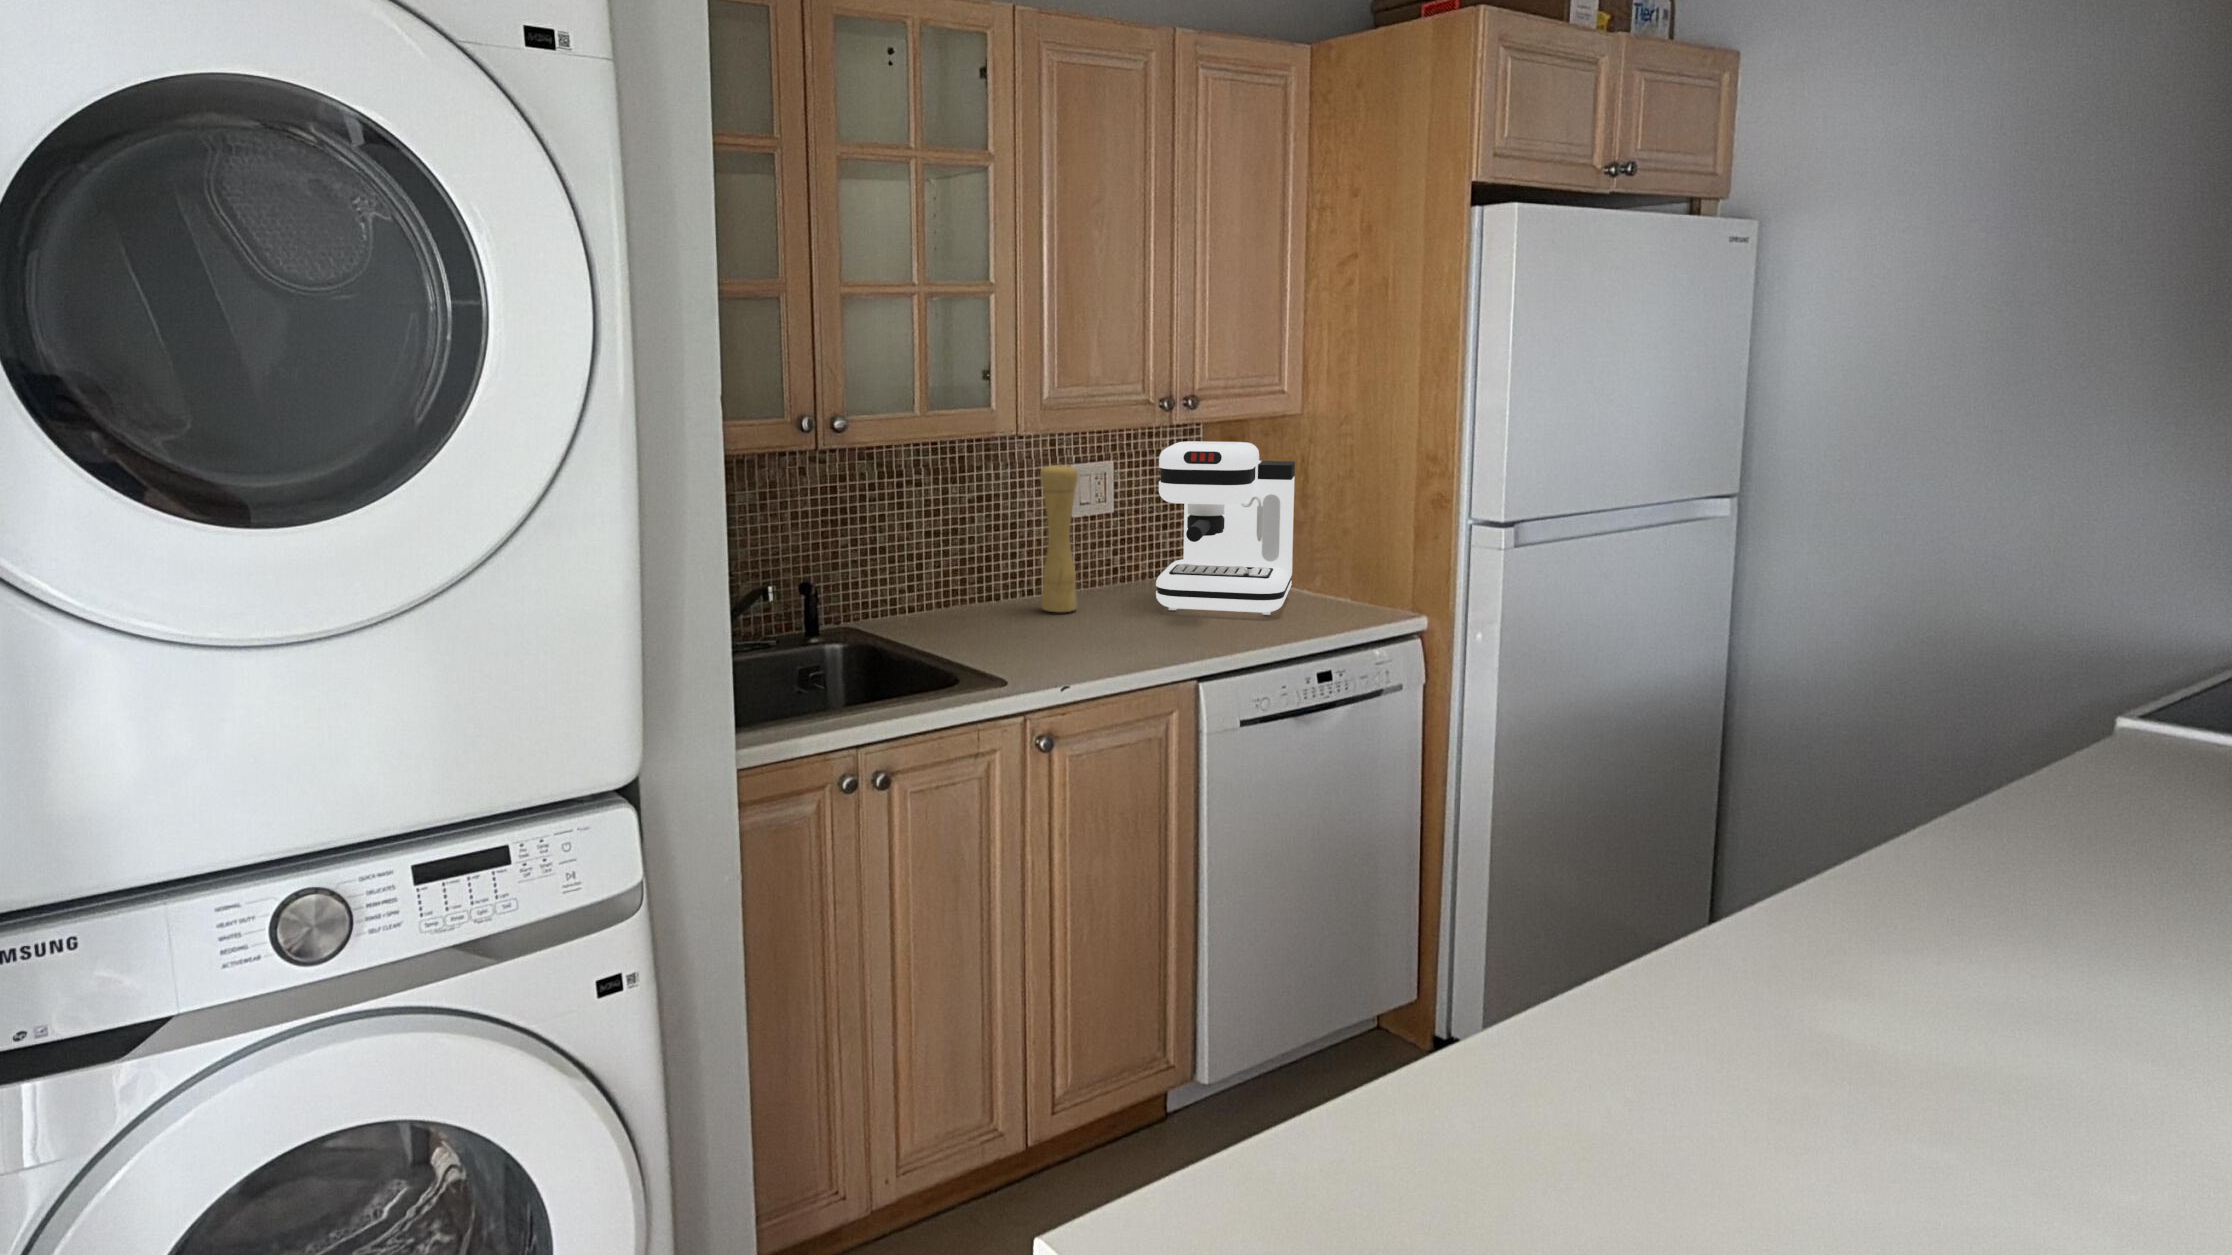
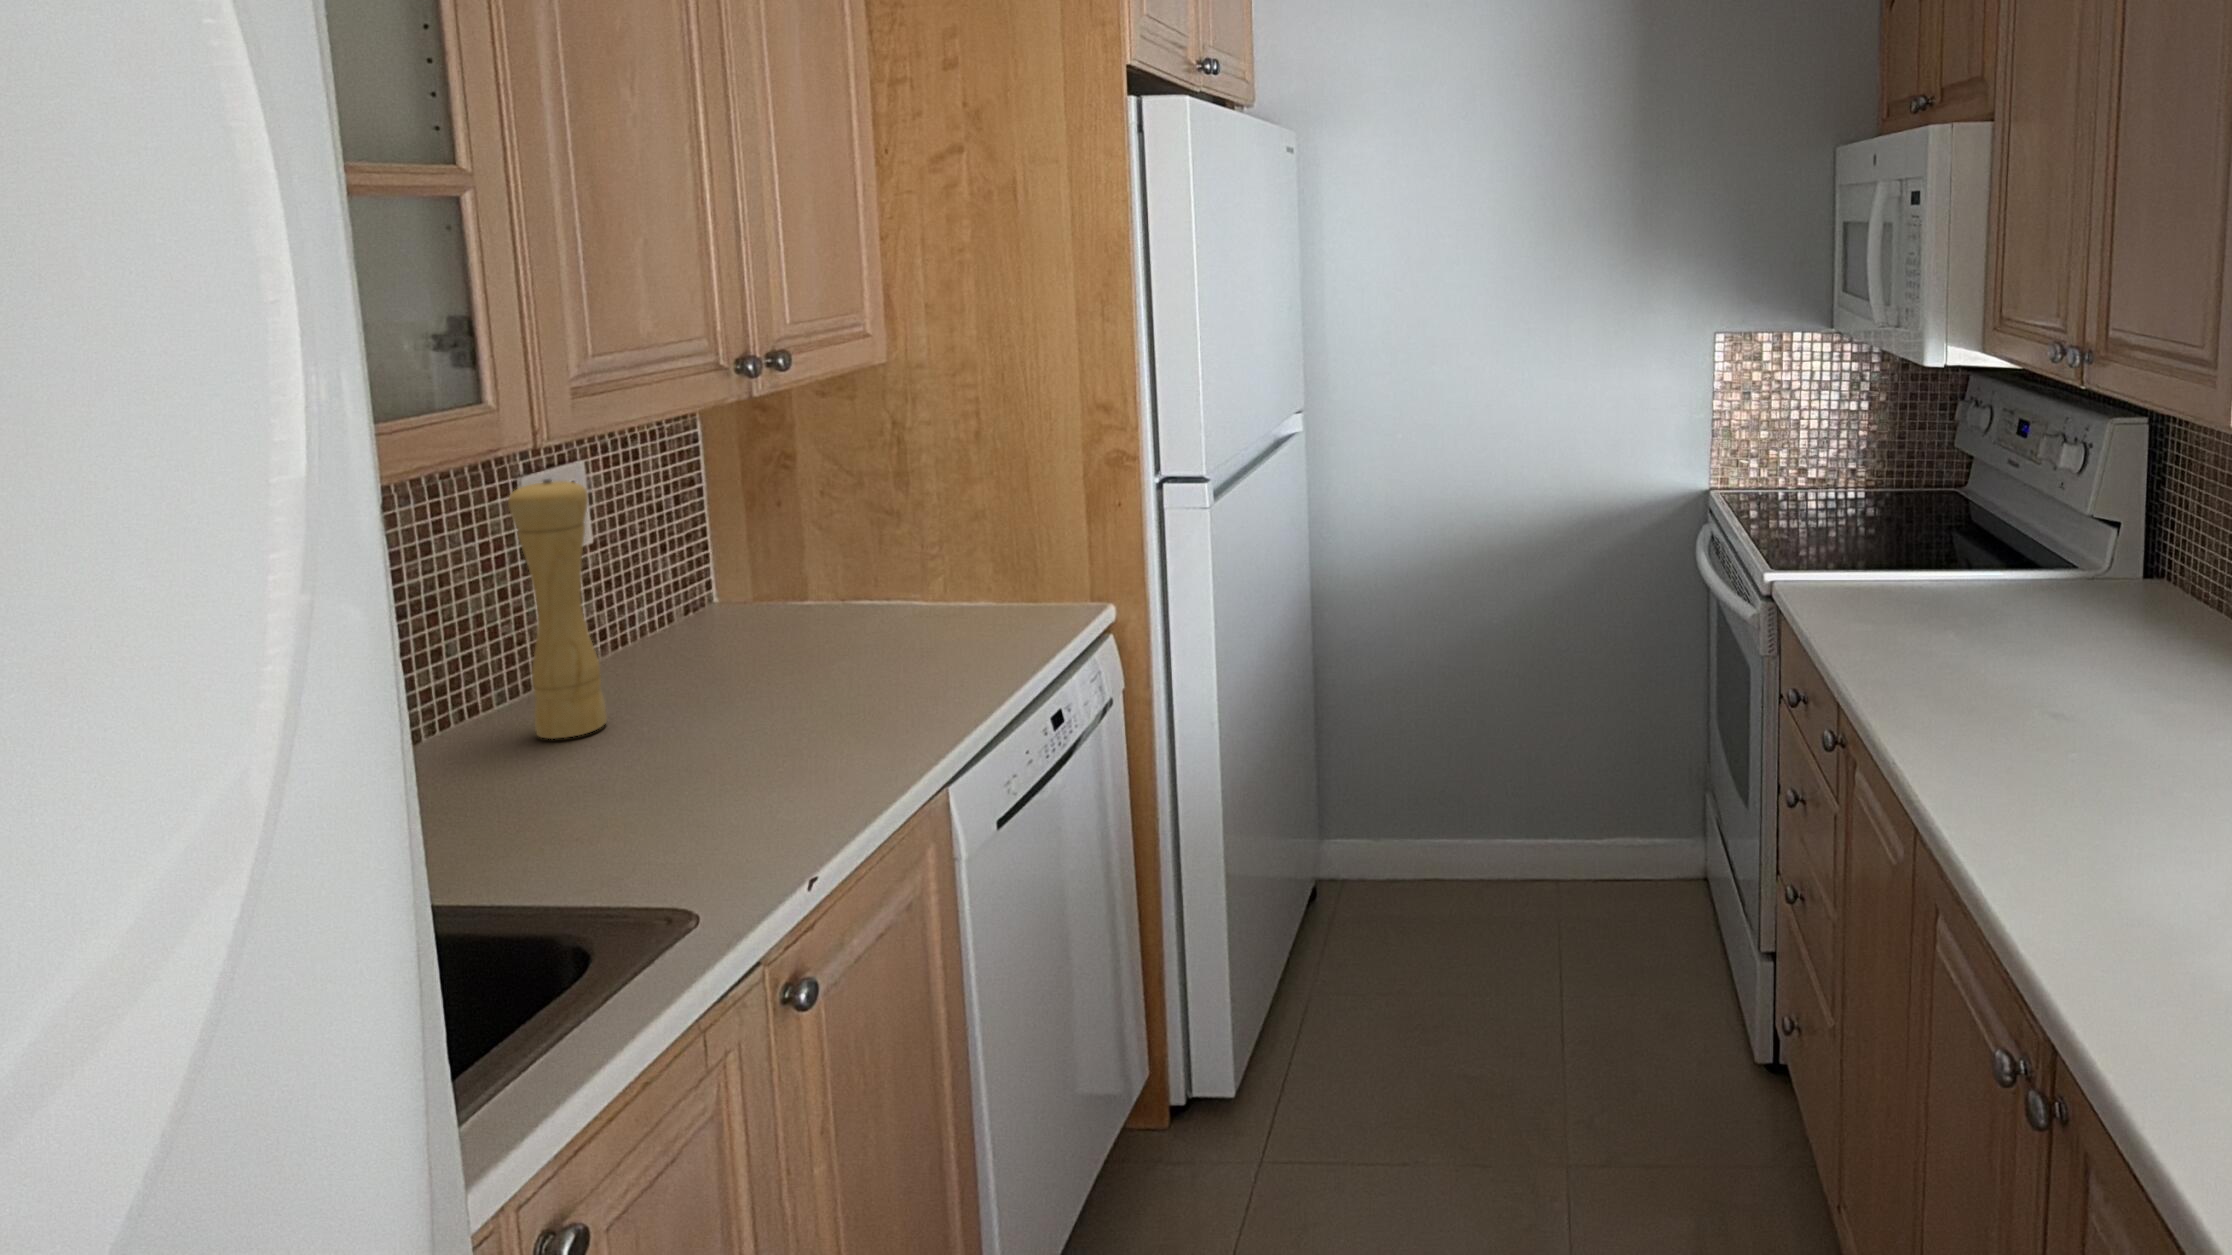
coffee maker: present [1156,441,1295,615] -> none [705,409,946,680]

